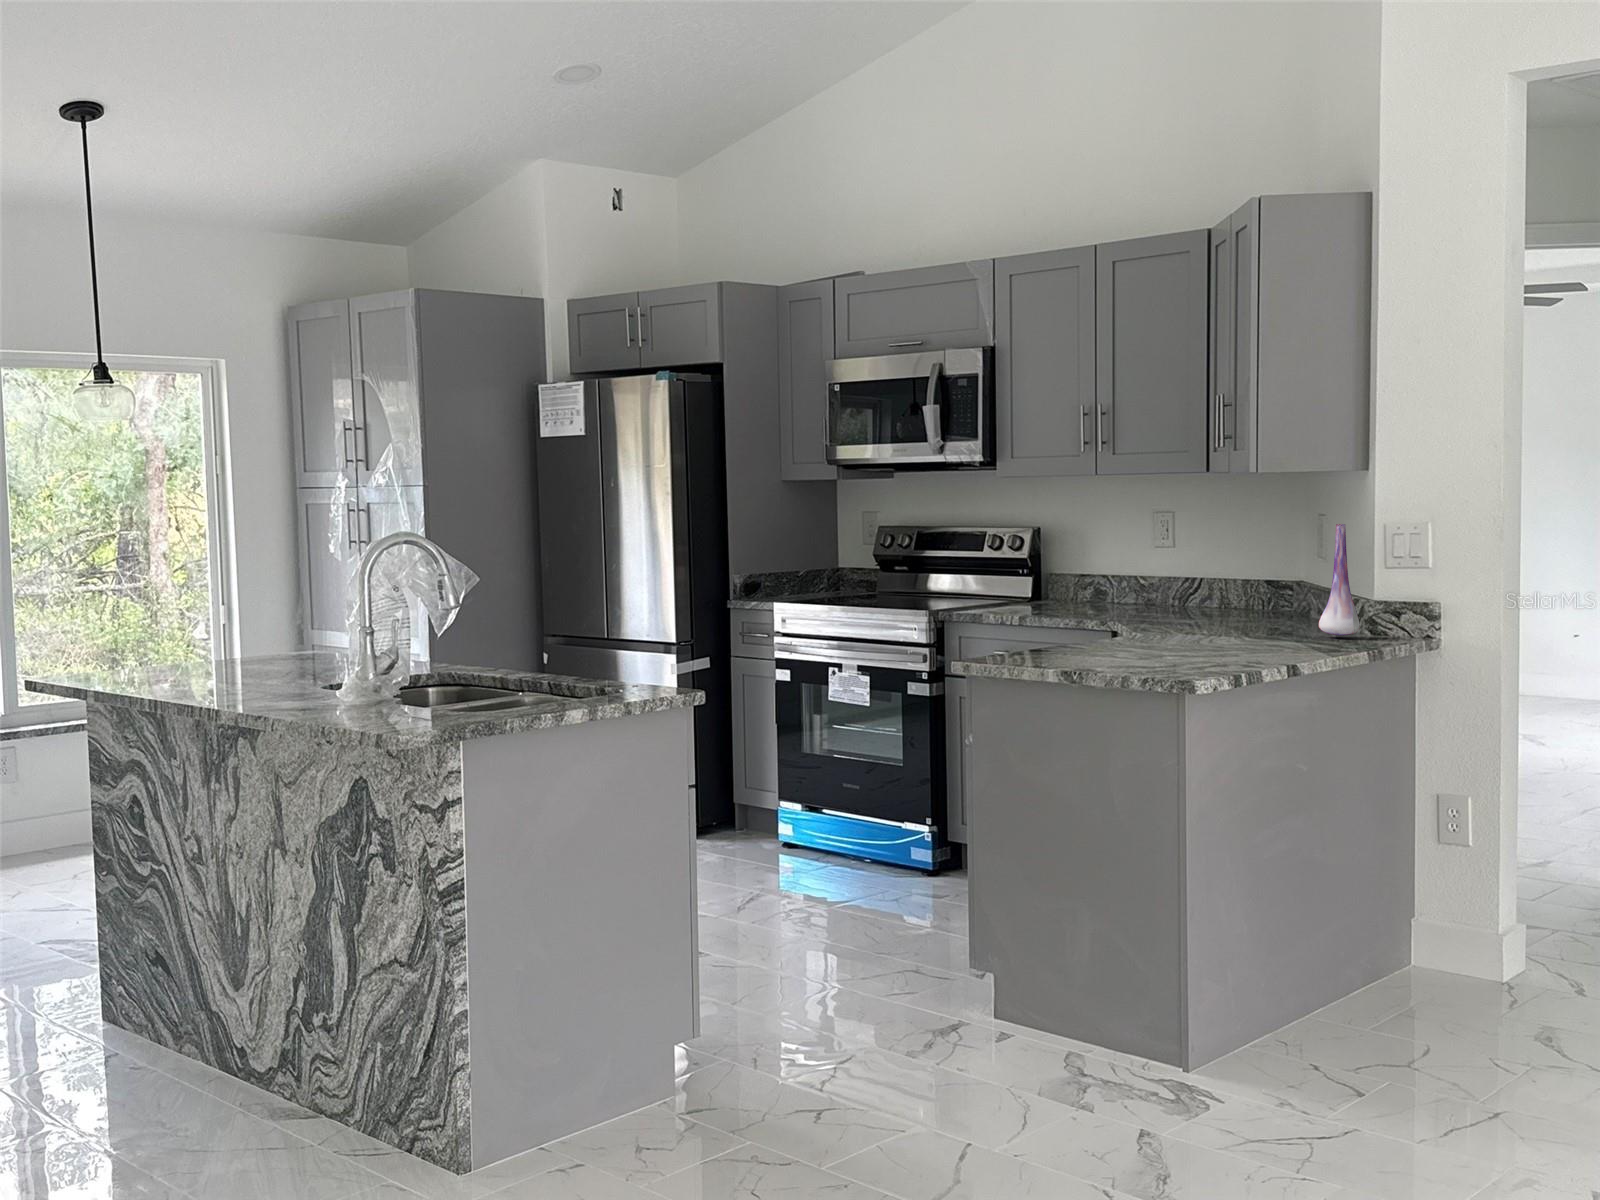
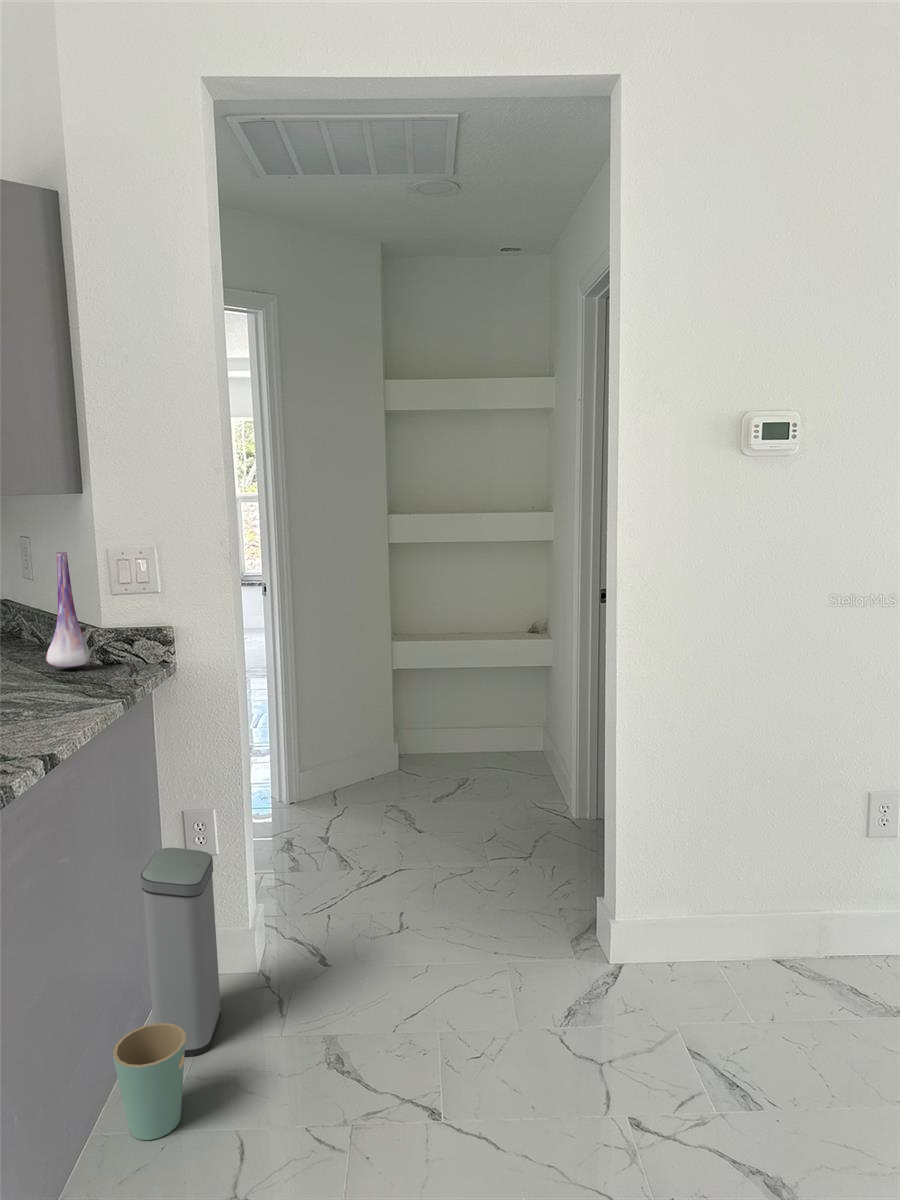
trash can: none [1339,815,1457,1038] -> present [113,848,221,1140]

